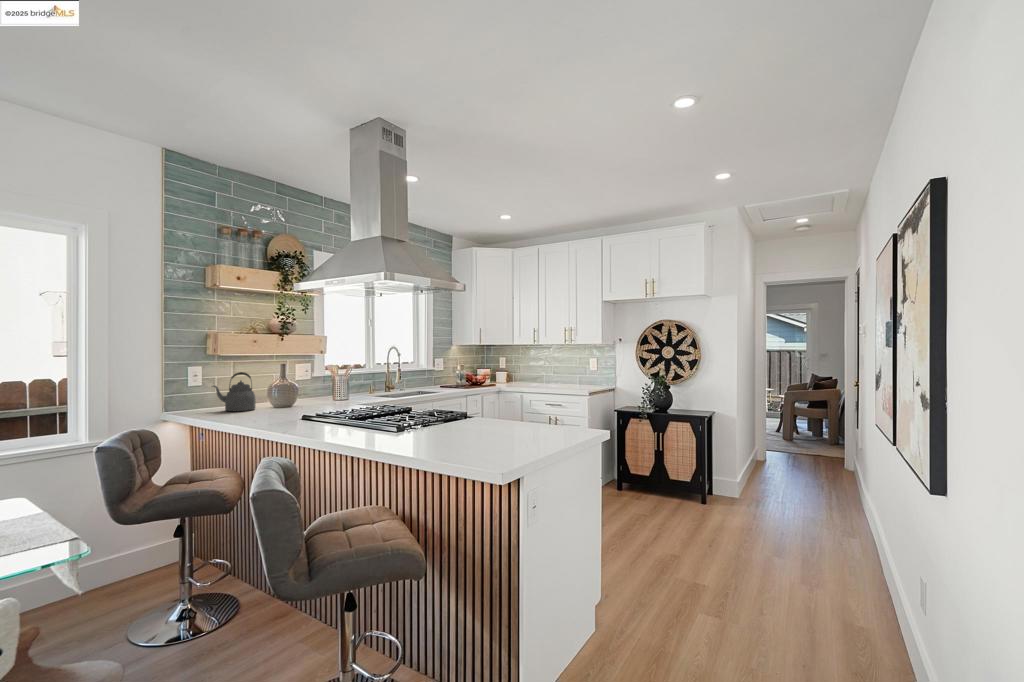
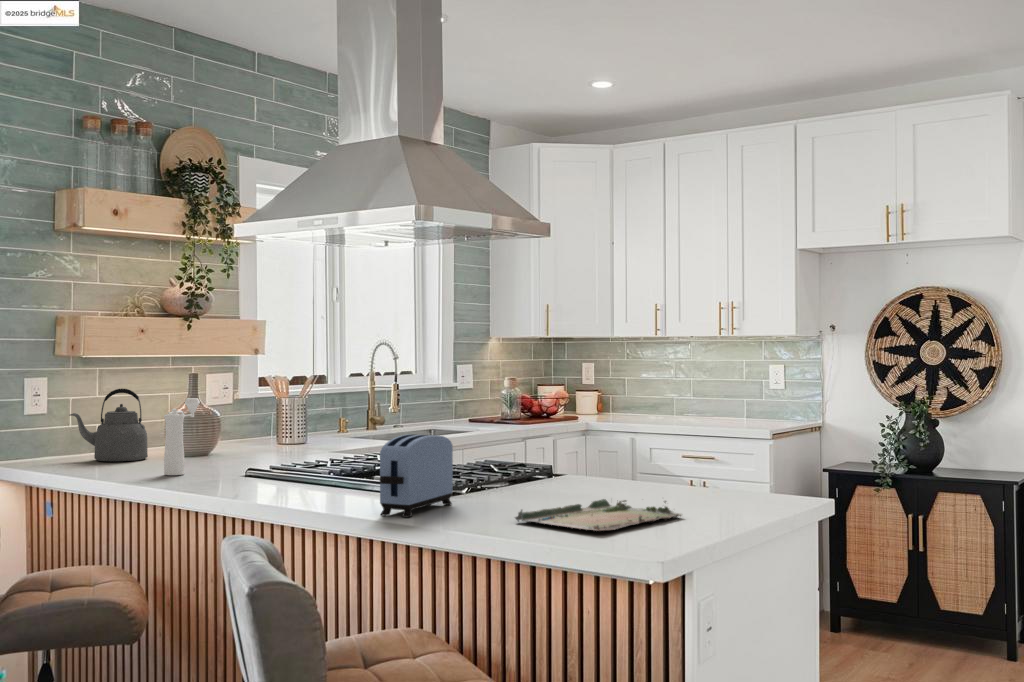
pepper mill: none [256,378,279,420] -> present [164,398,200,475]
toaster: none [356,399,404,446] -> present [380,434,453,517]
tray: none [431,434,526,455] -> present [515,499,682,531]

